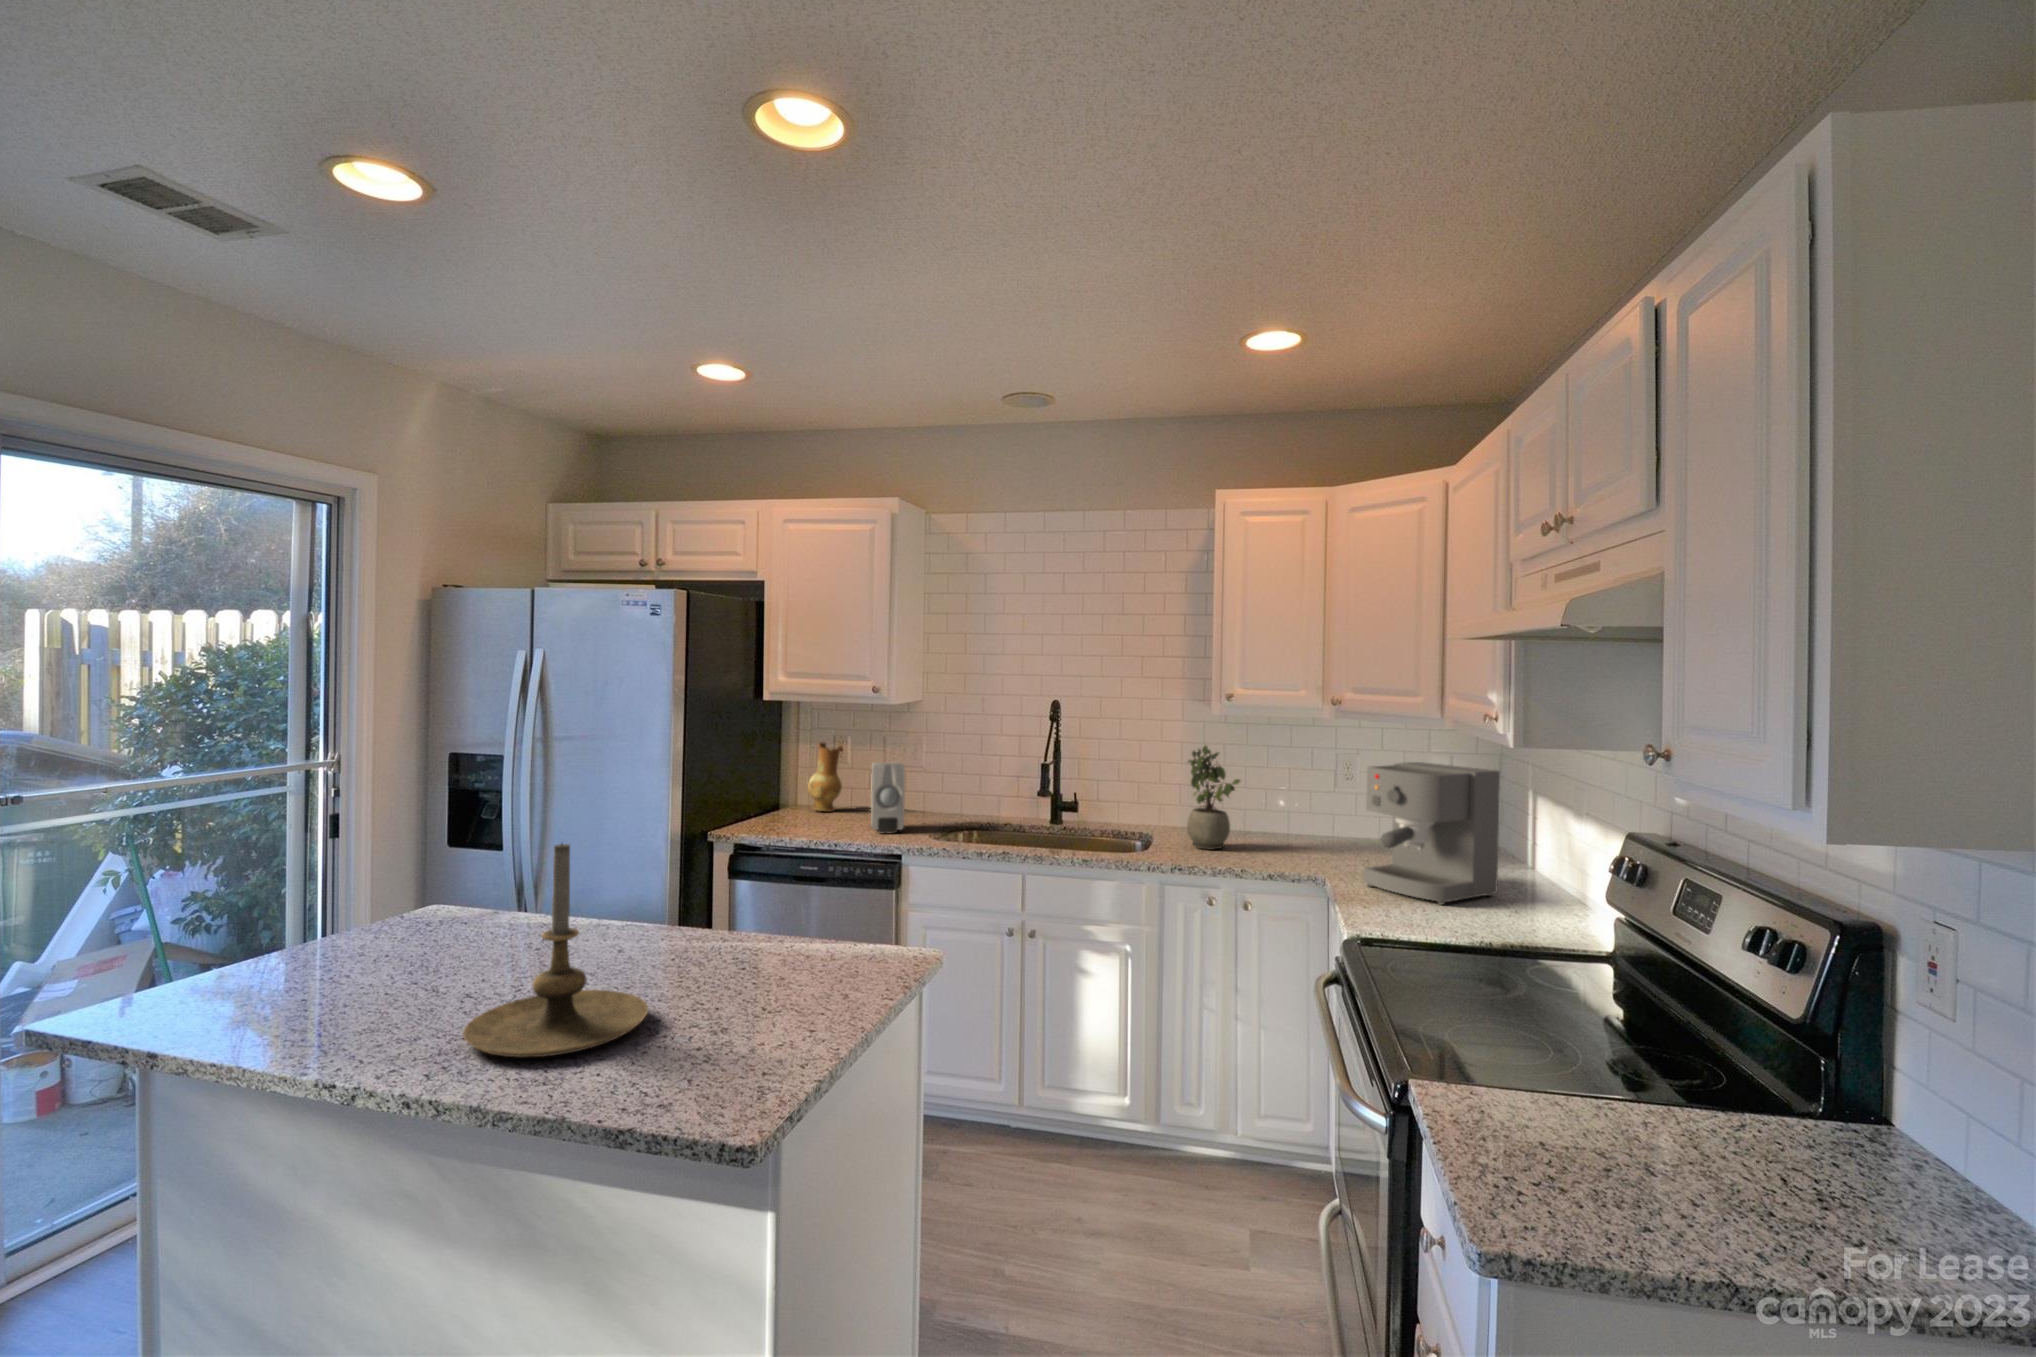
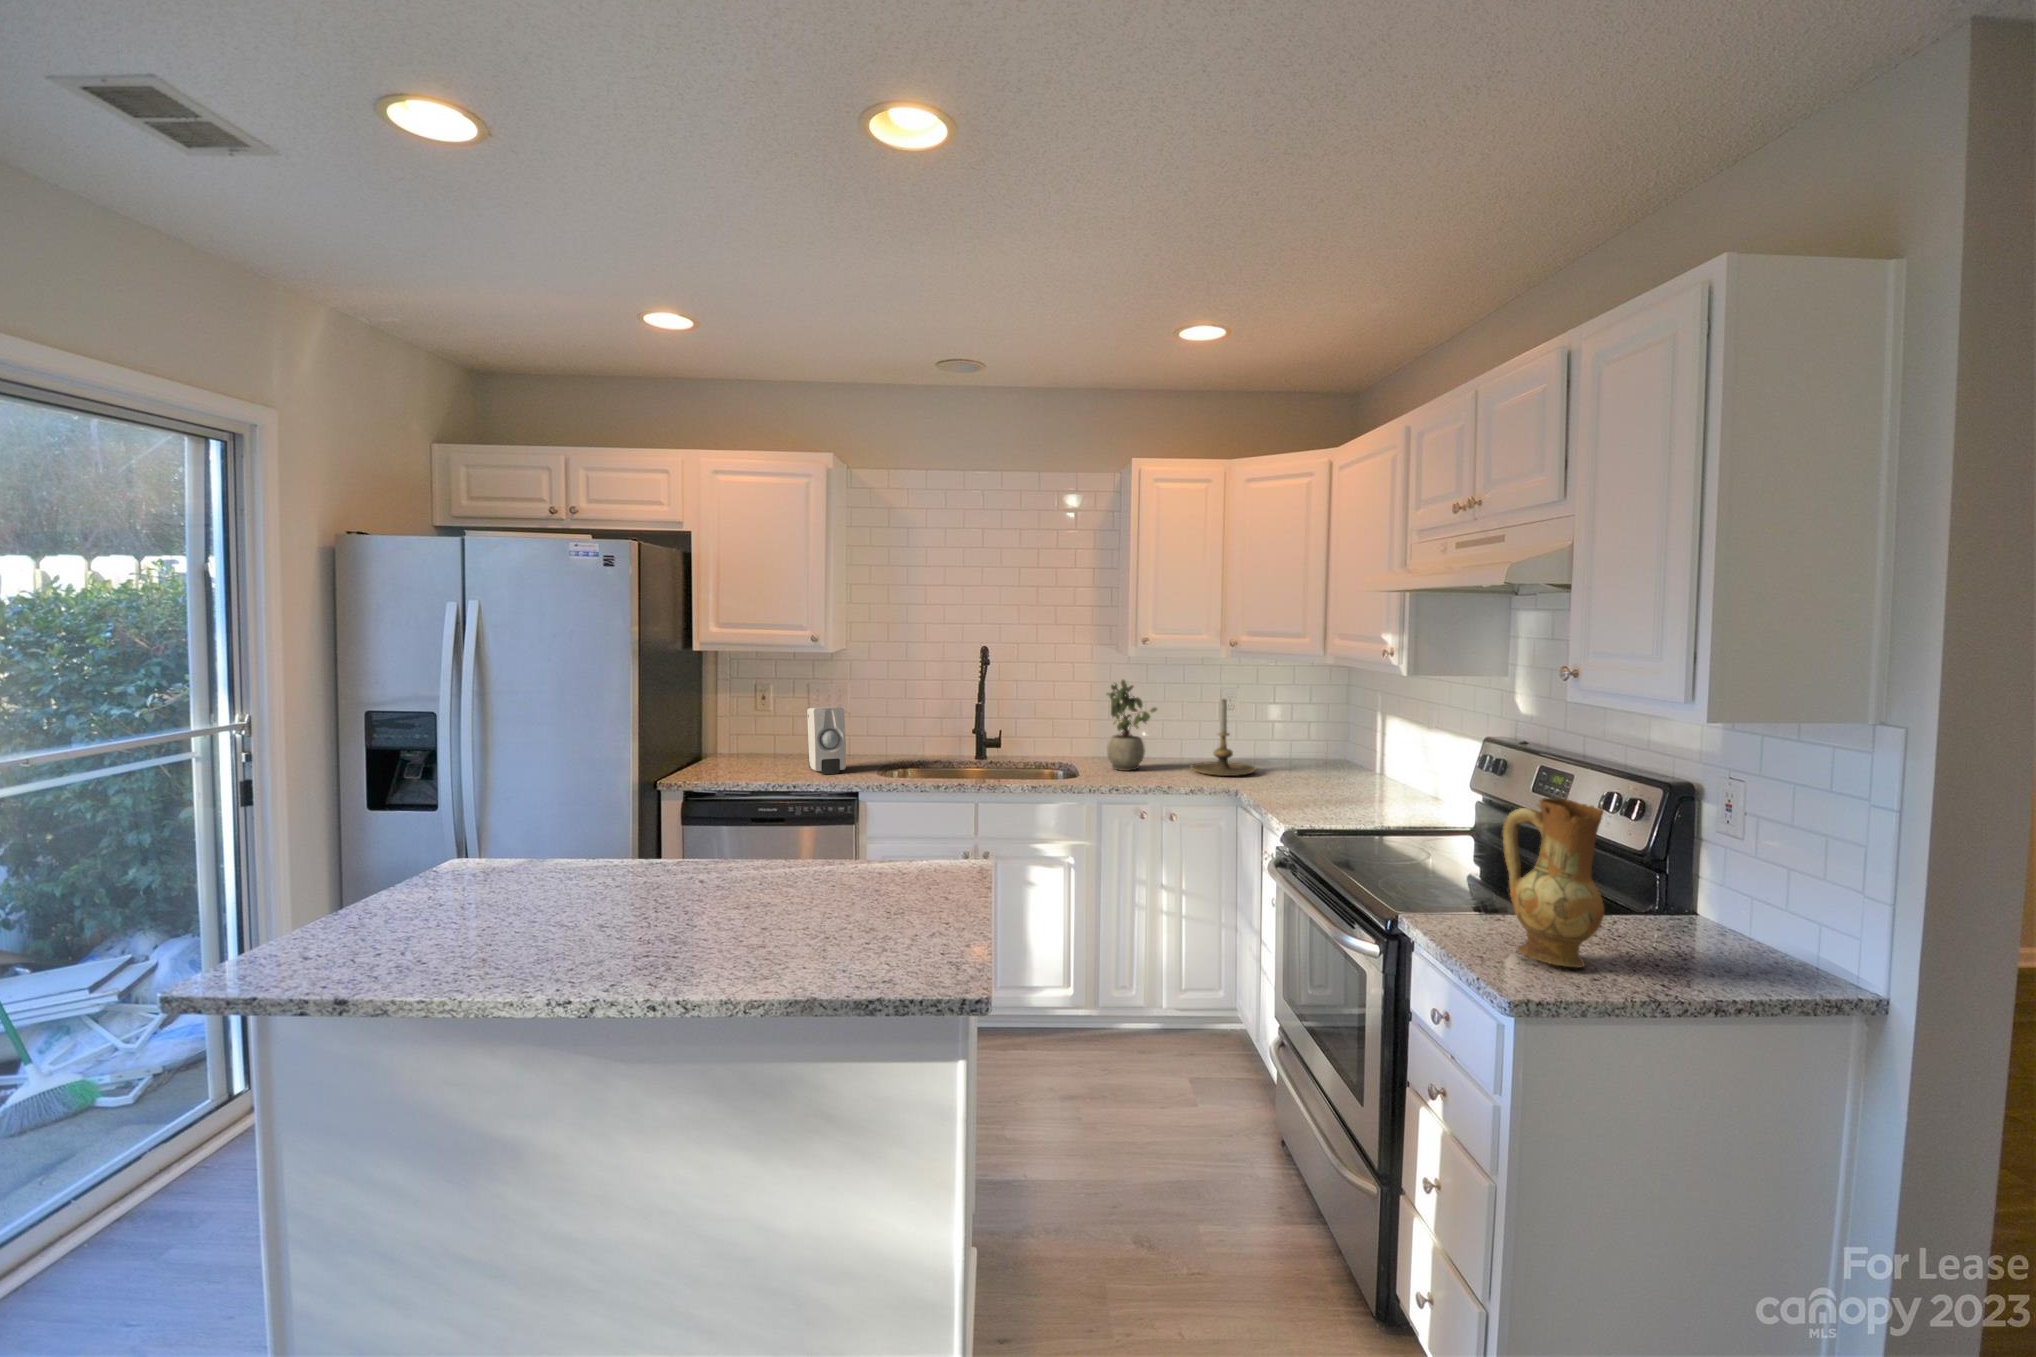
ceramic jug: present [808,742,842,812] -> present [1502,798,1604,968]
coffee maker: present [1364,762,1500,905] -> none [1271,686,1377,800]
candle holder: present [463,844,648,1057] -> present [1190,699,1256,776]

